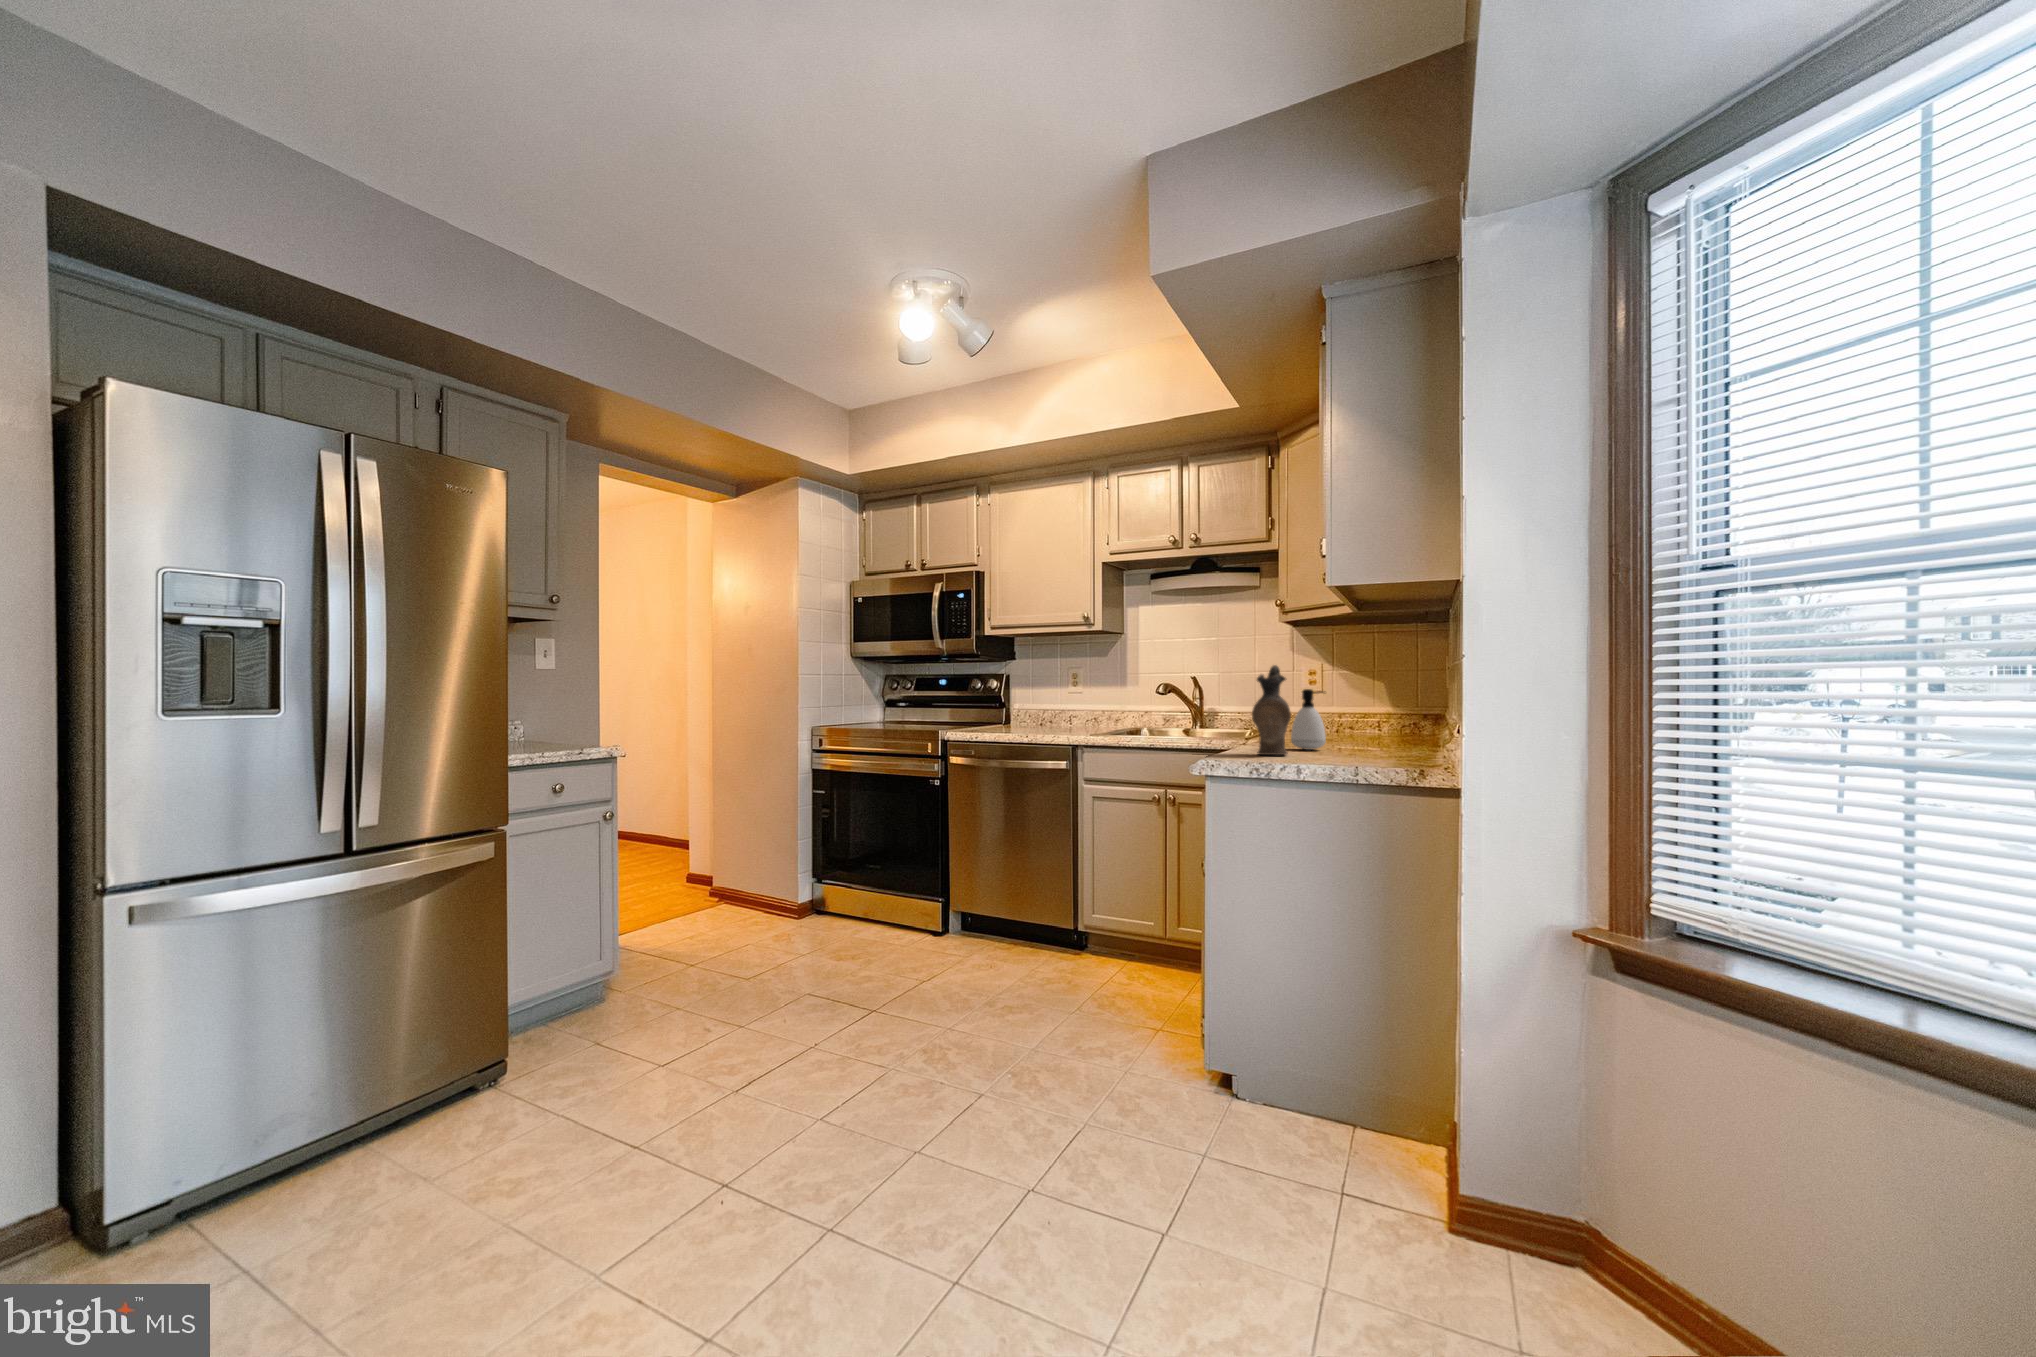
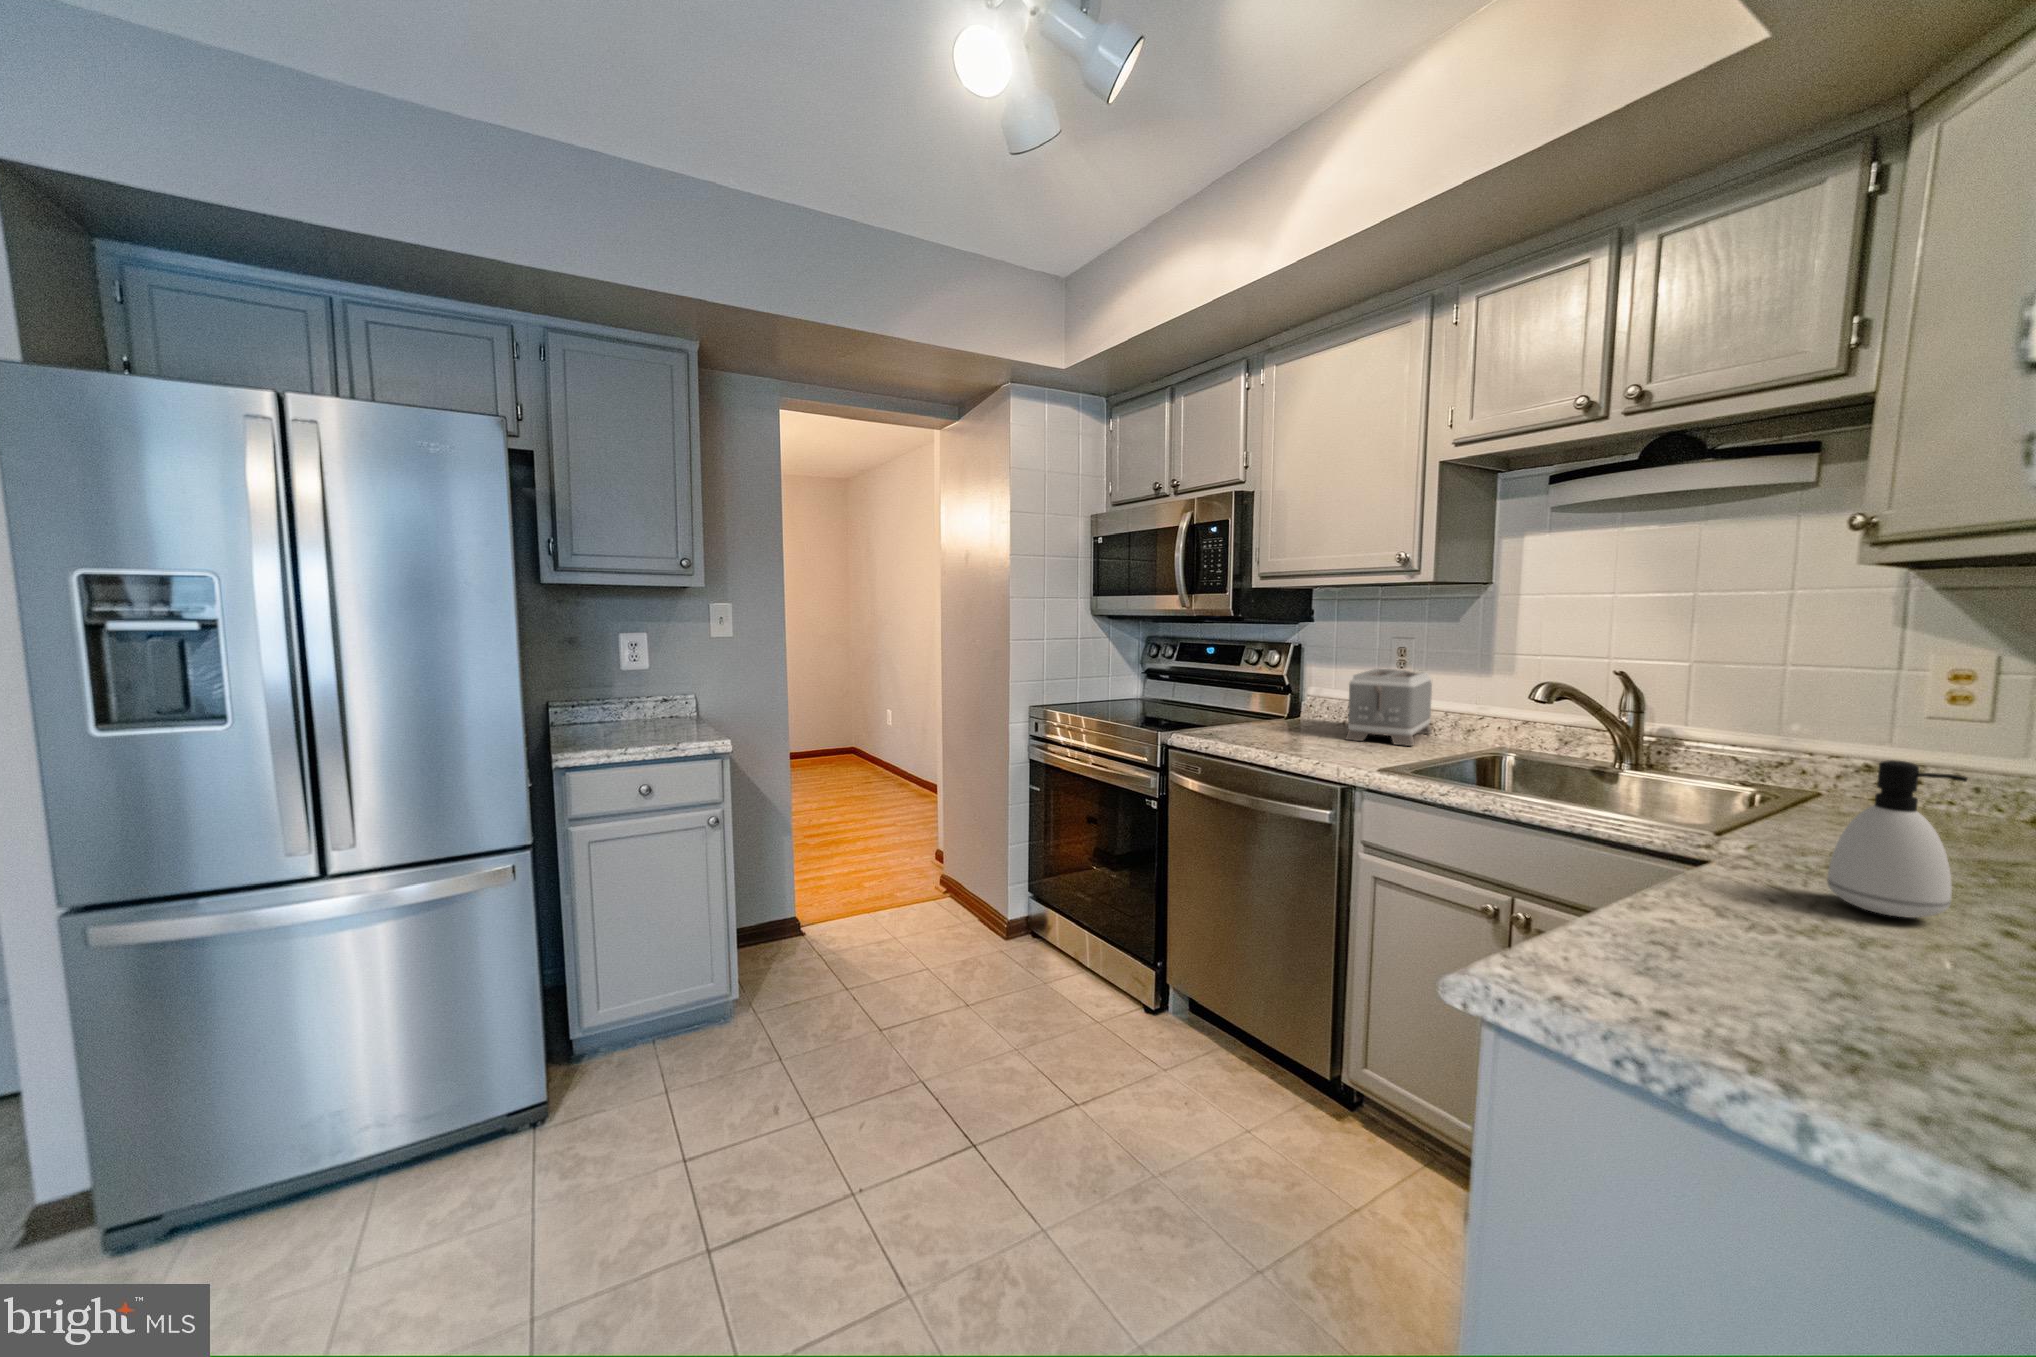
ceramic pitcher: present [1252,665,1291,755] -> none [1669,711,1796,951]
toaster: none [1051,690,1090,731] -> present [1345,669,1432,746]

